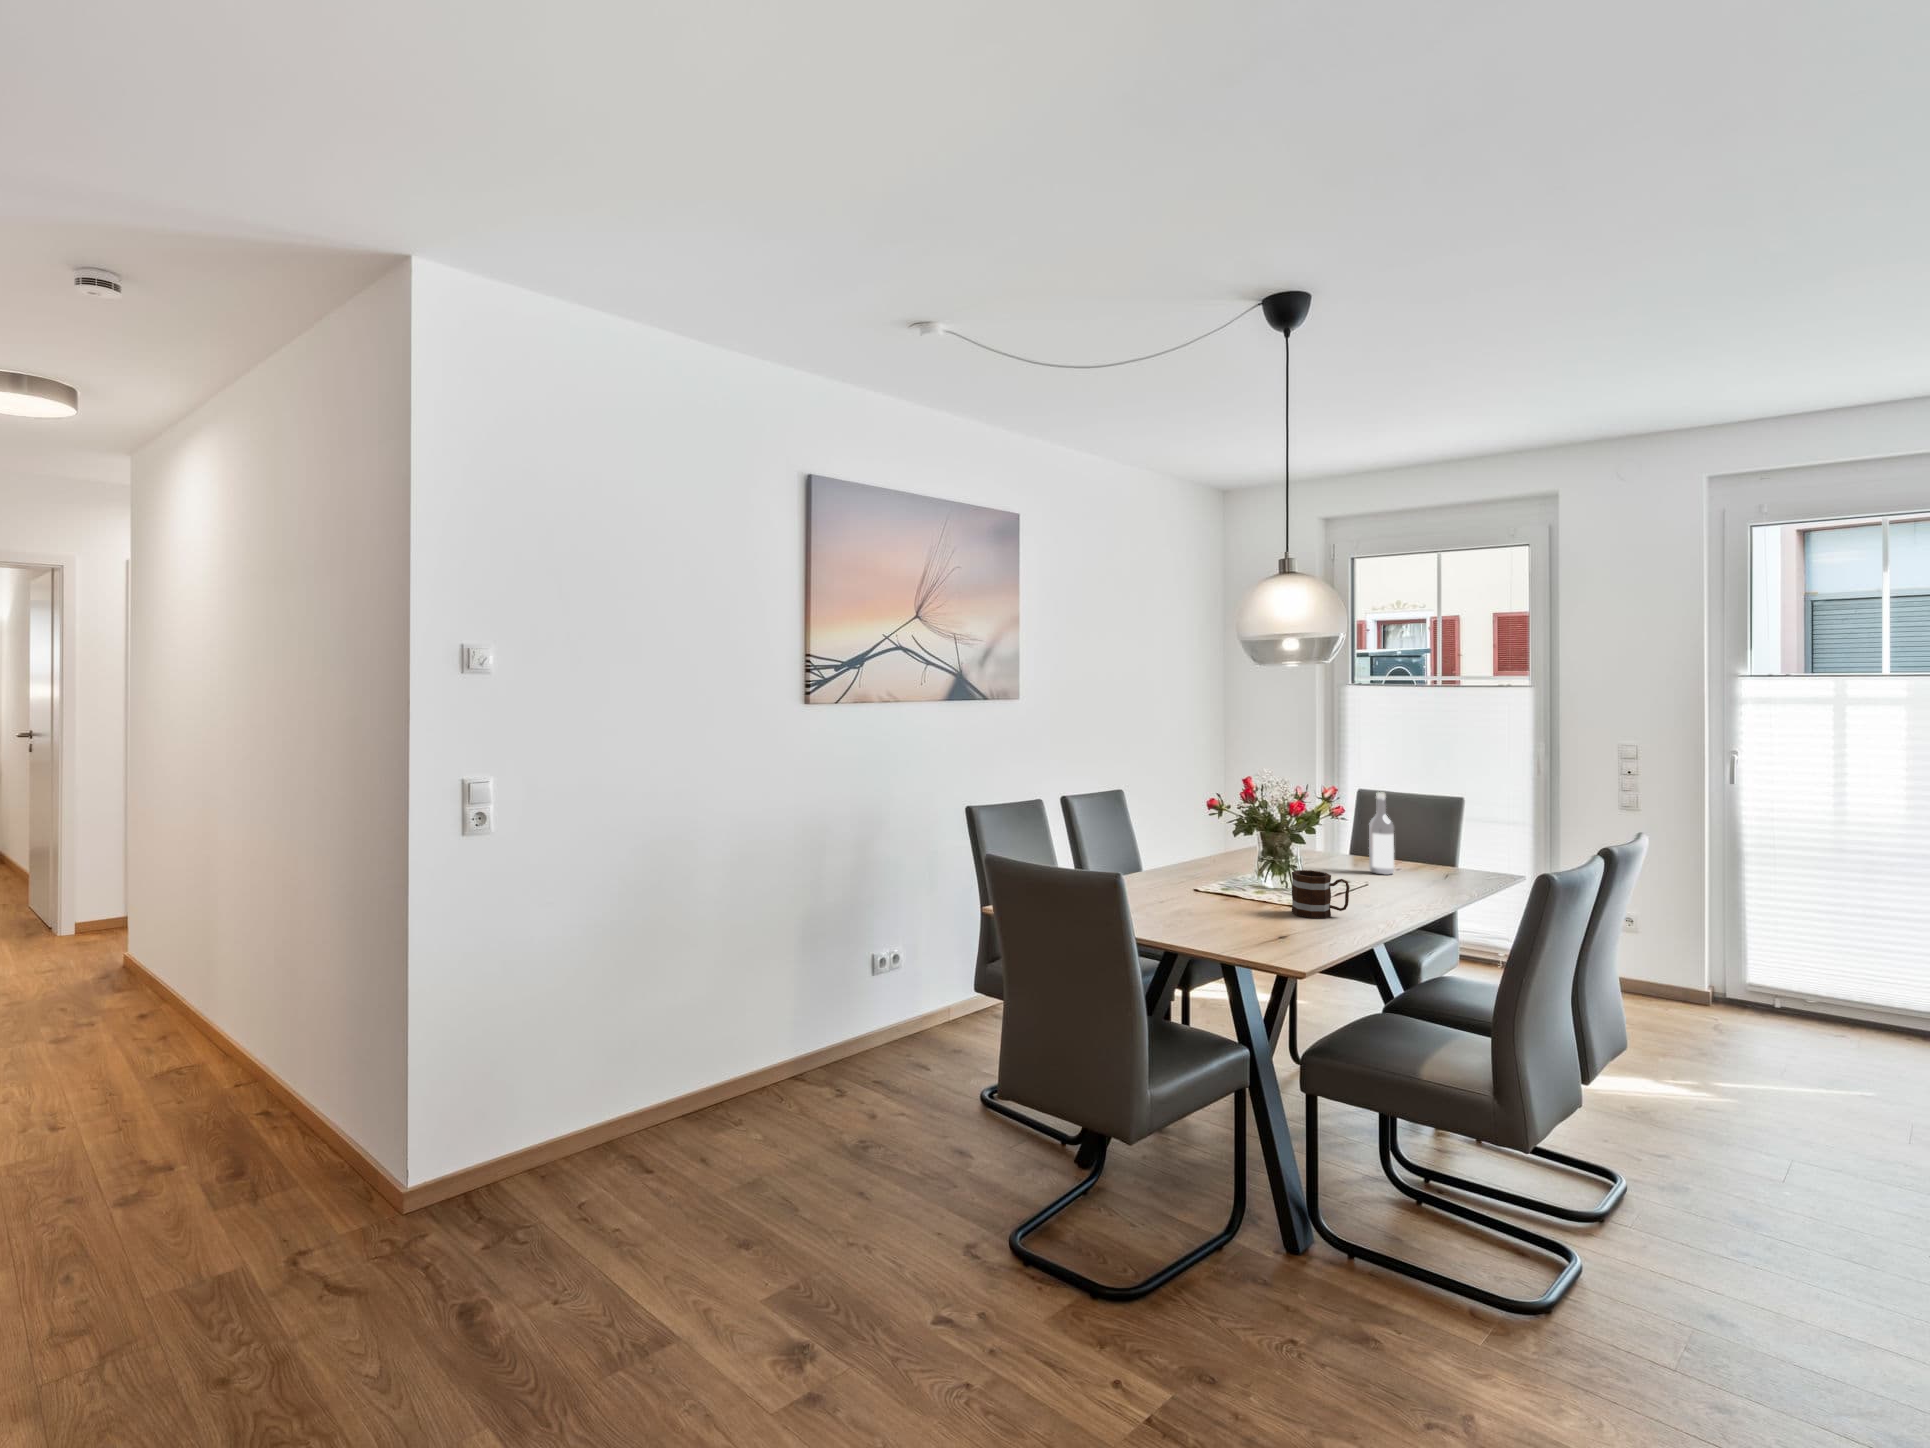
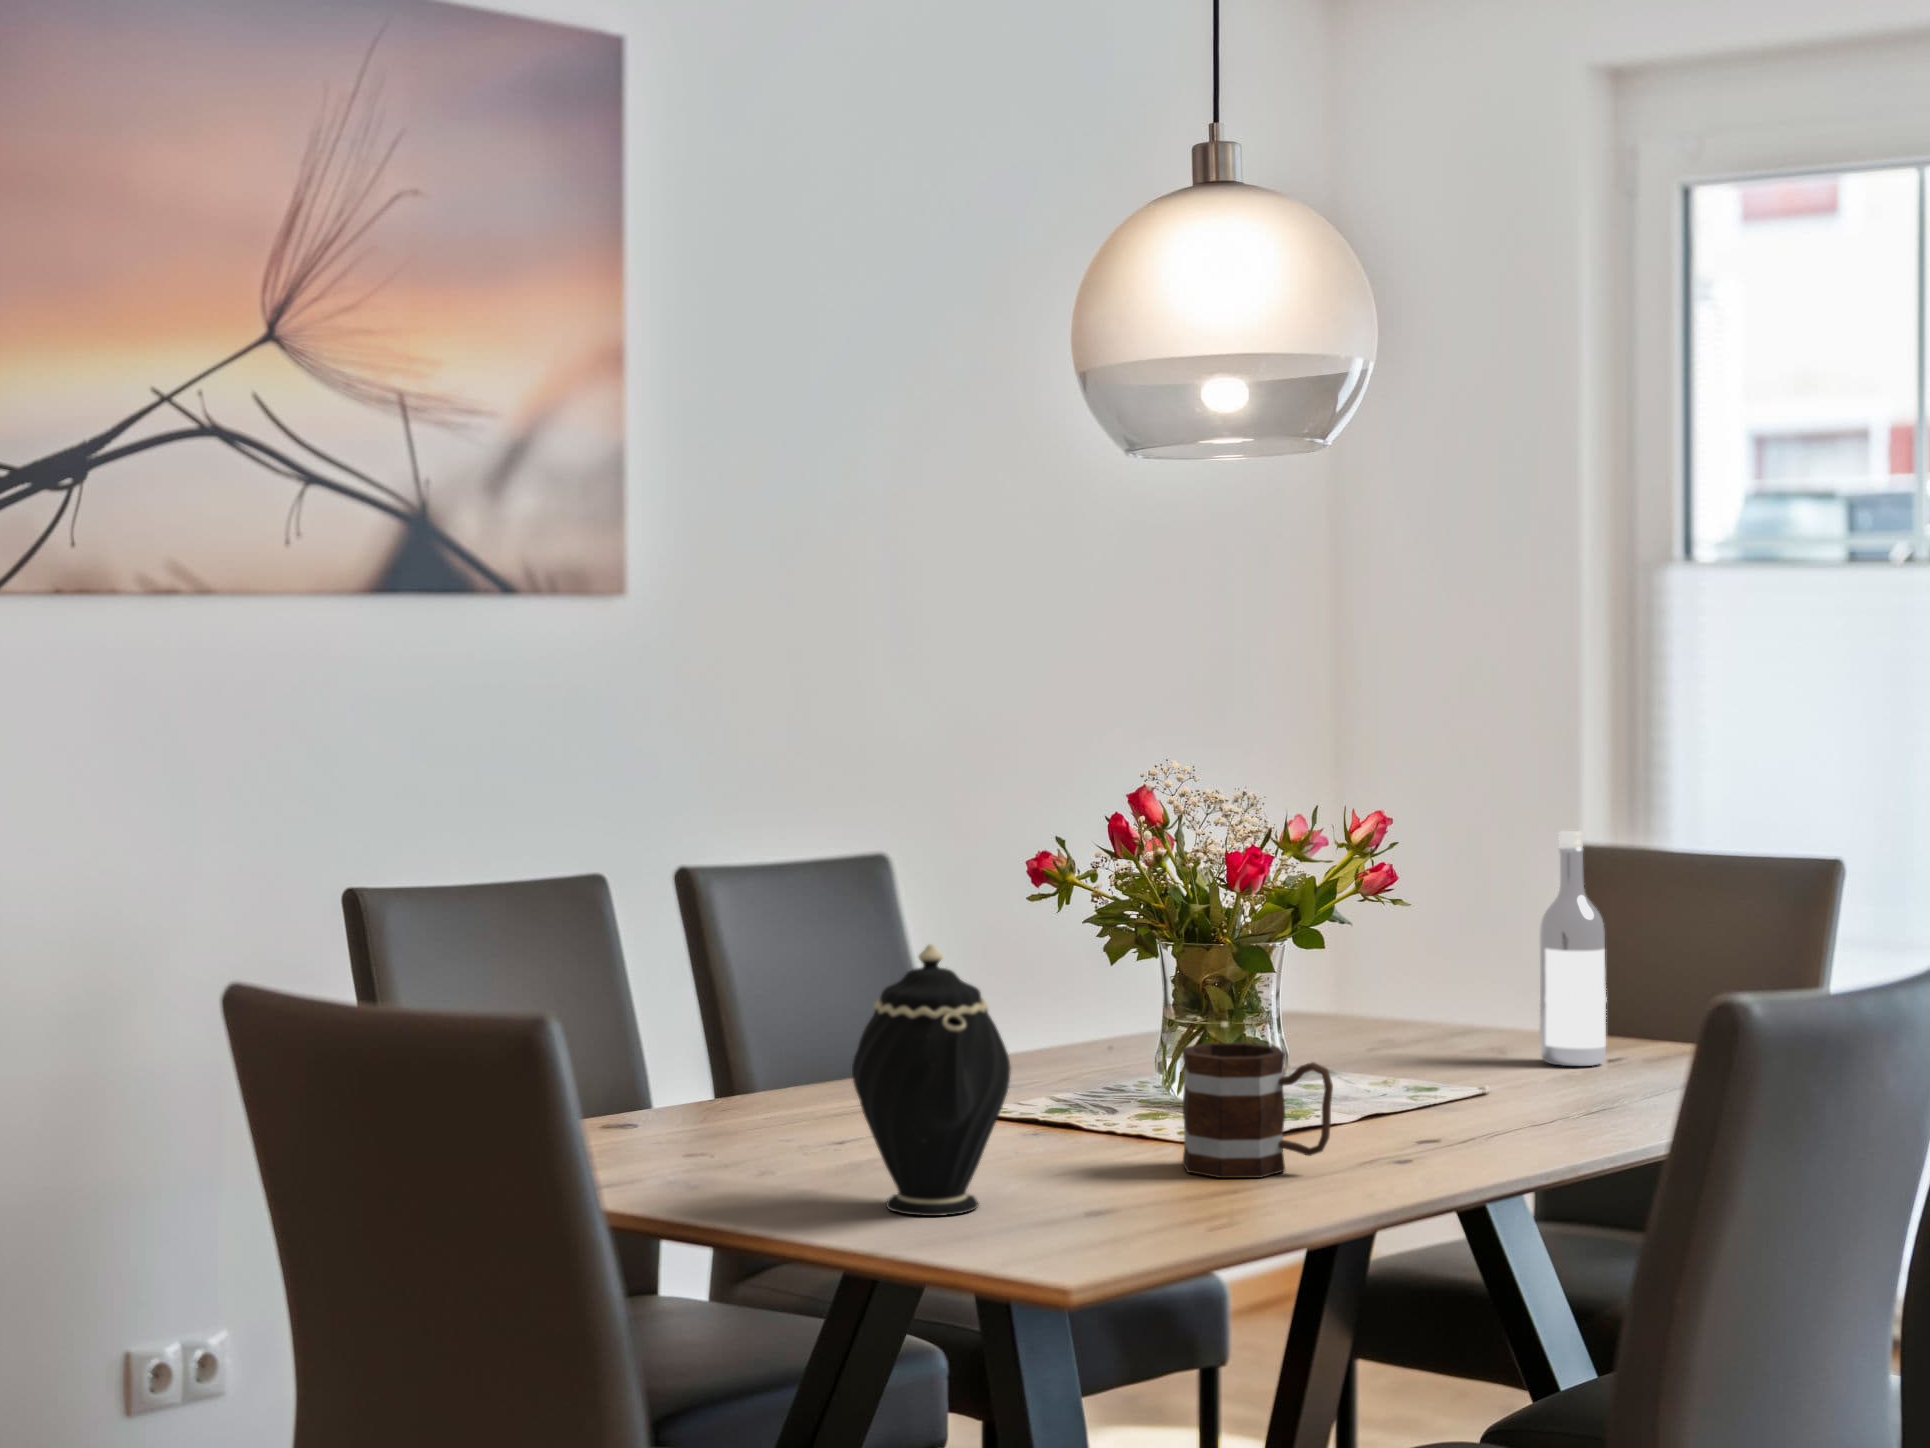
teapot: none [1195,838,1252,931] -> present [852,944,1011,1216]

